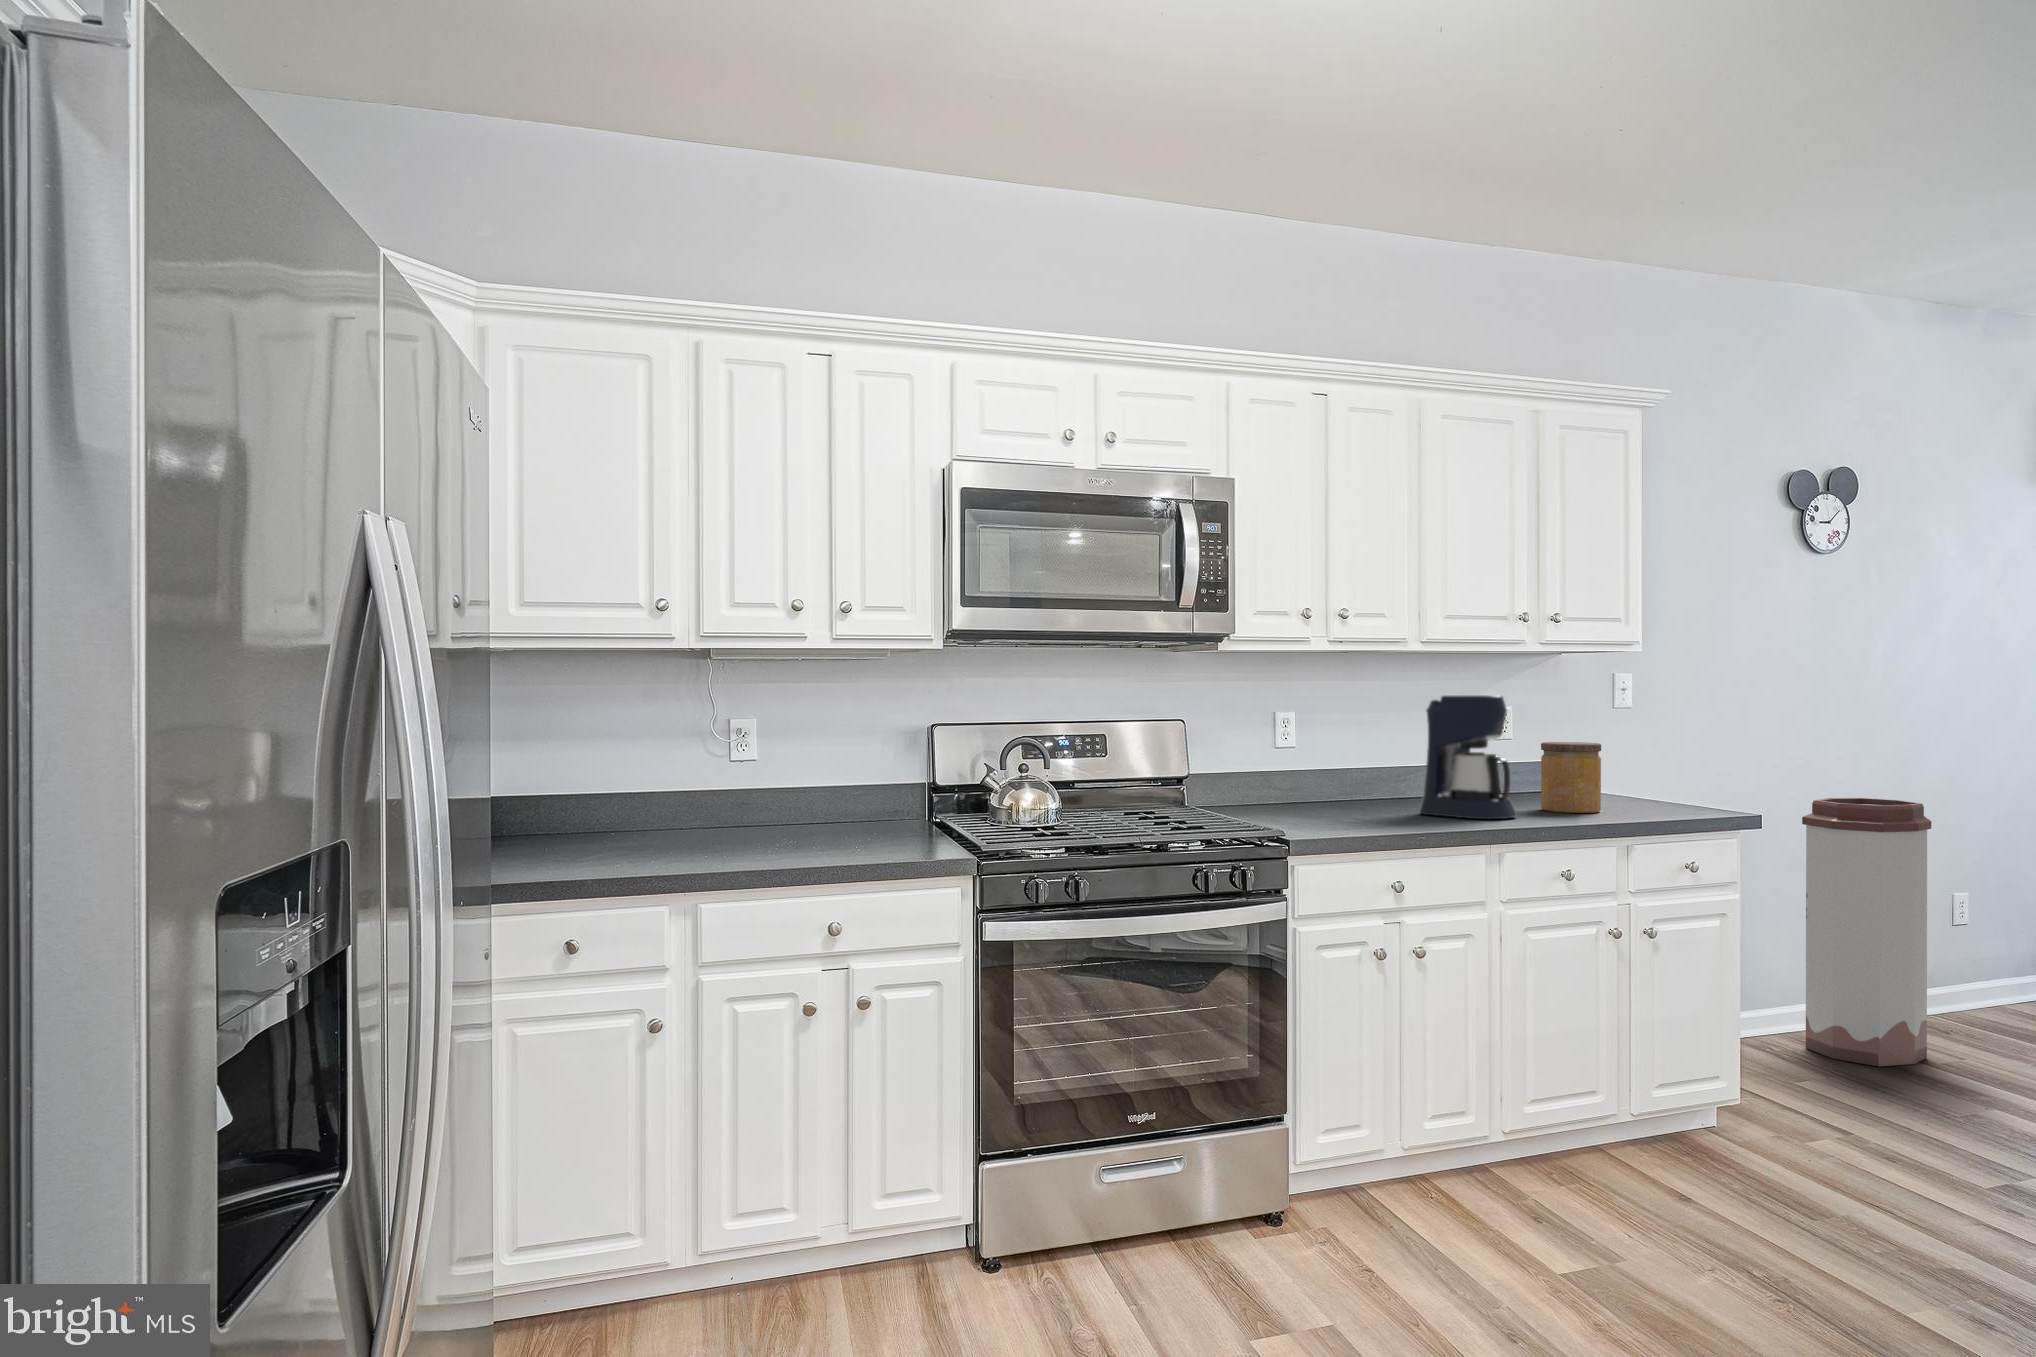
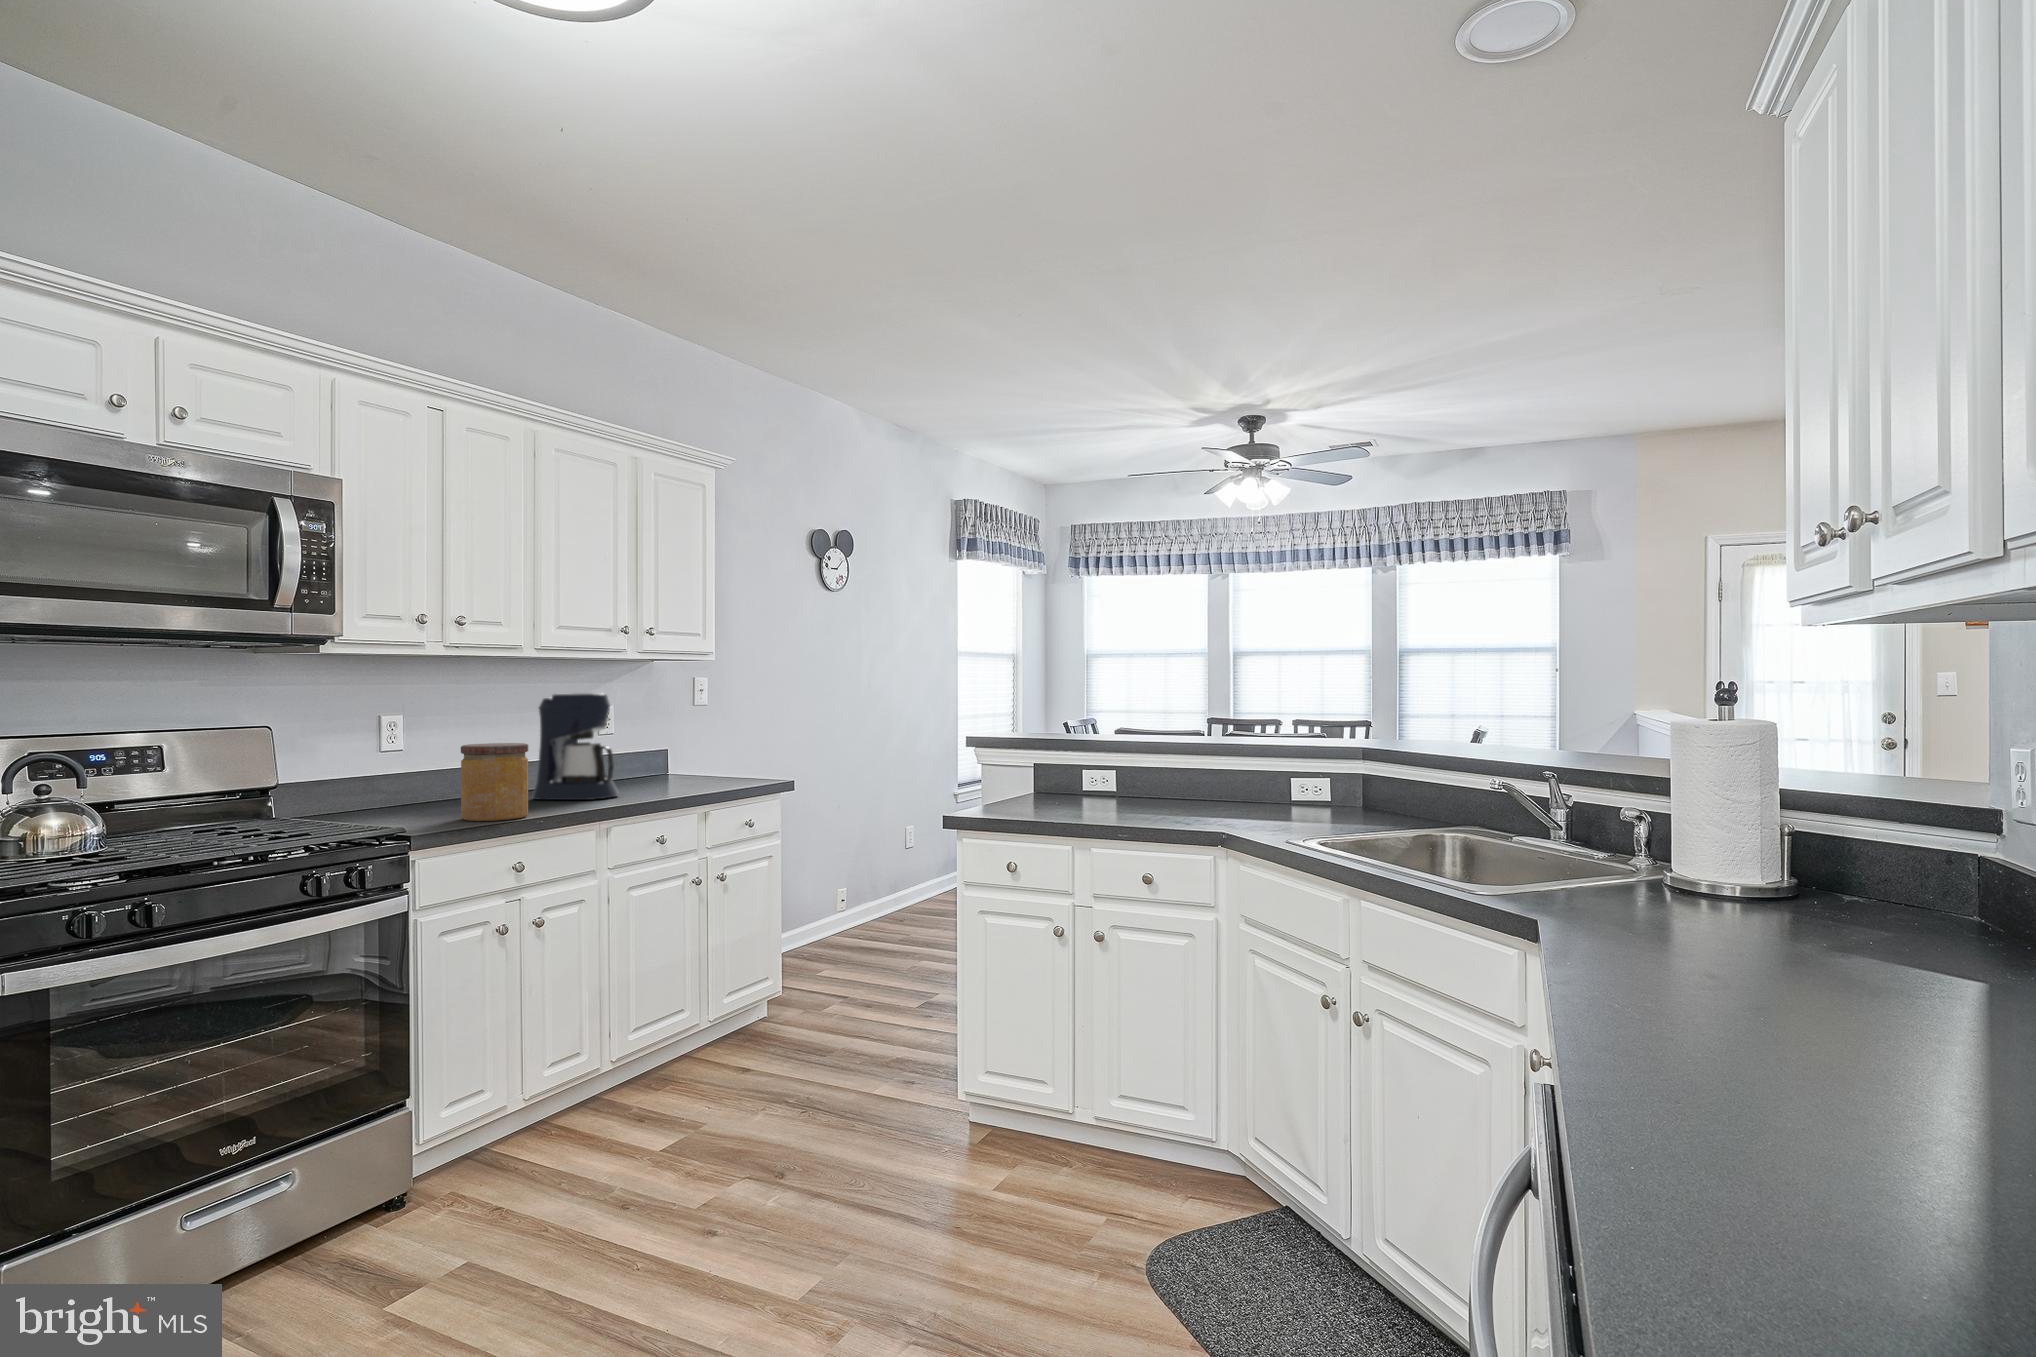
jar: present [1541,742,1601,813] -> present [461,743,528,821]
trash can: present [1802,798,1931,1067] -> none [820,762,899,951]

